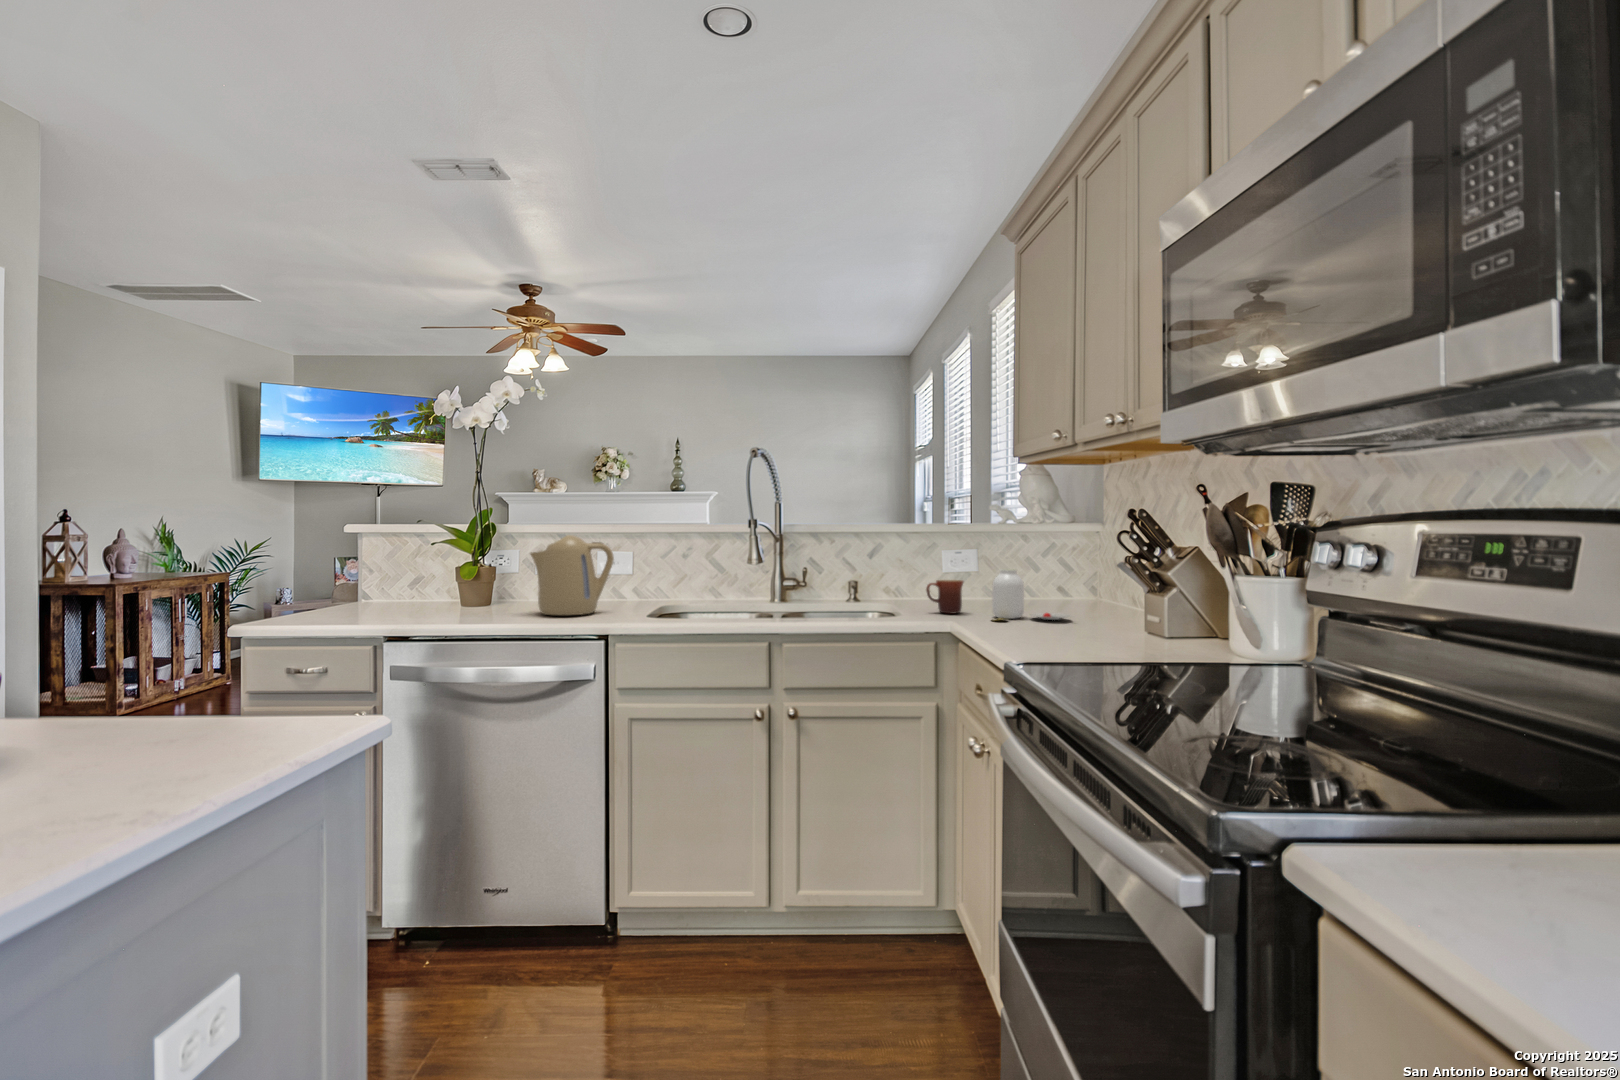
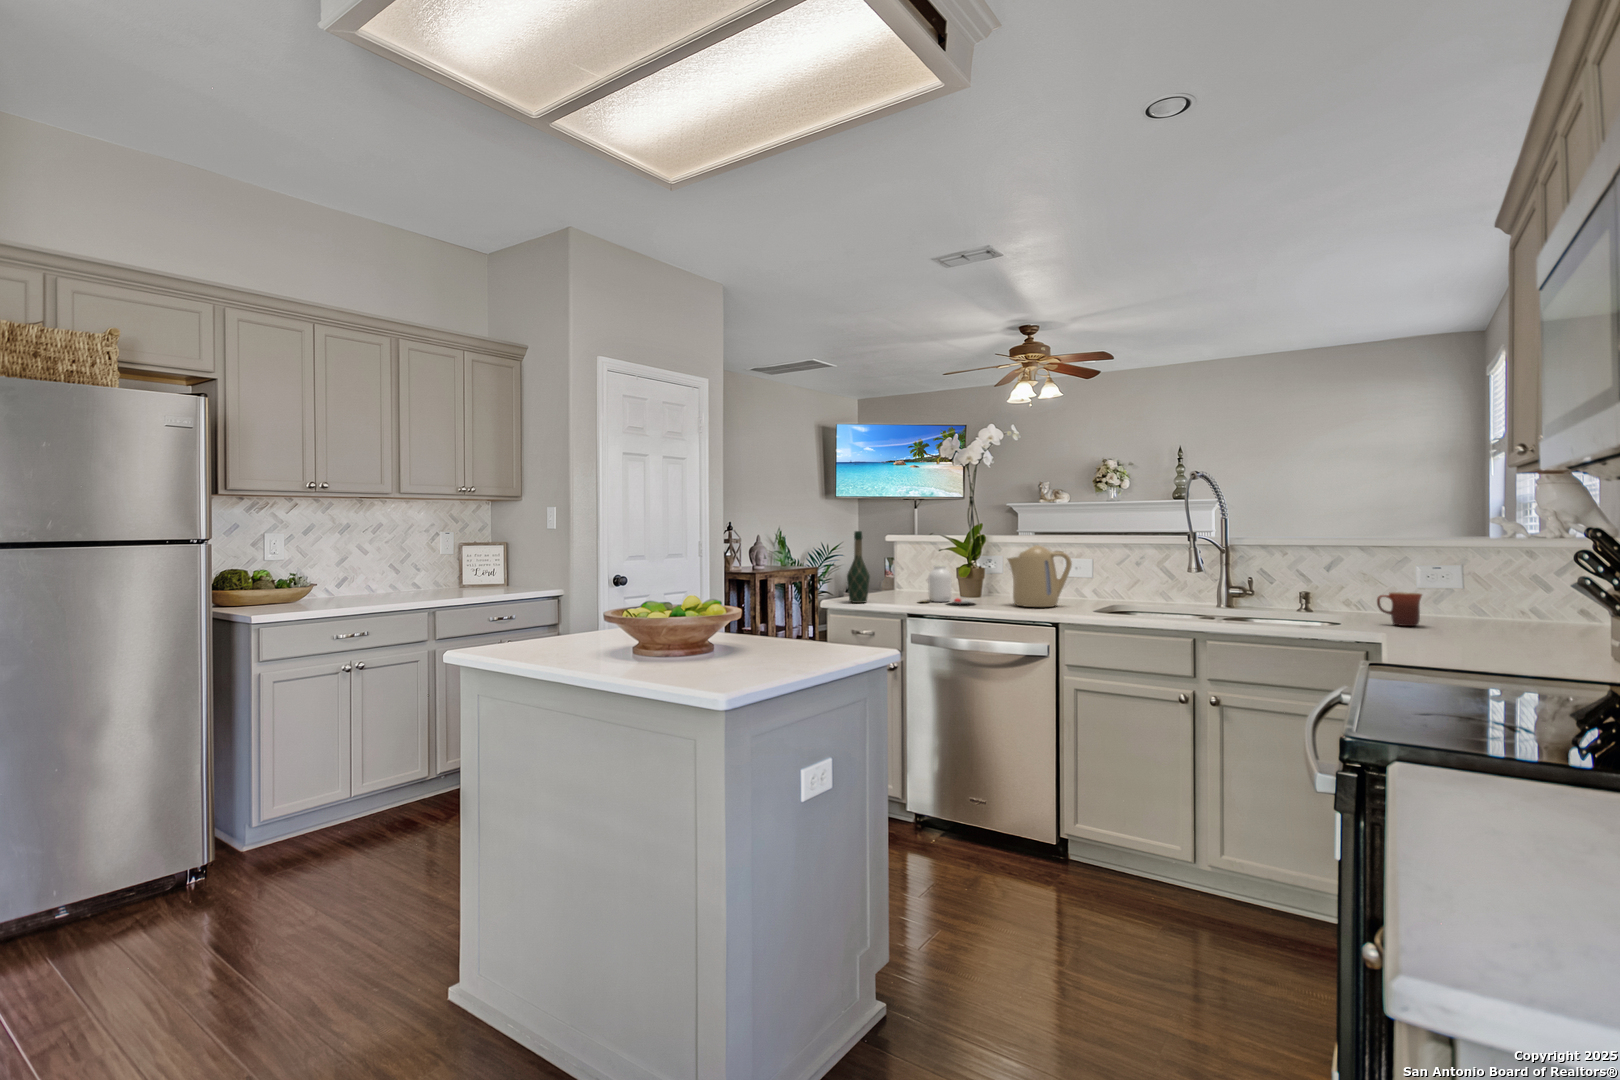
wine bottle: none [277,515,318,624] -> present [847,531,870,603]
jar: present [992,569,1071,621] -> present [928,565,975,604]

